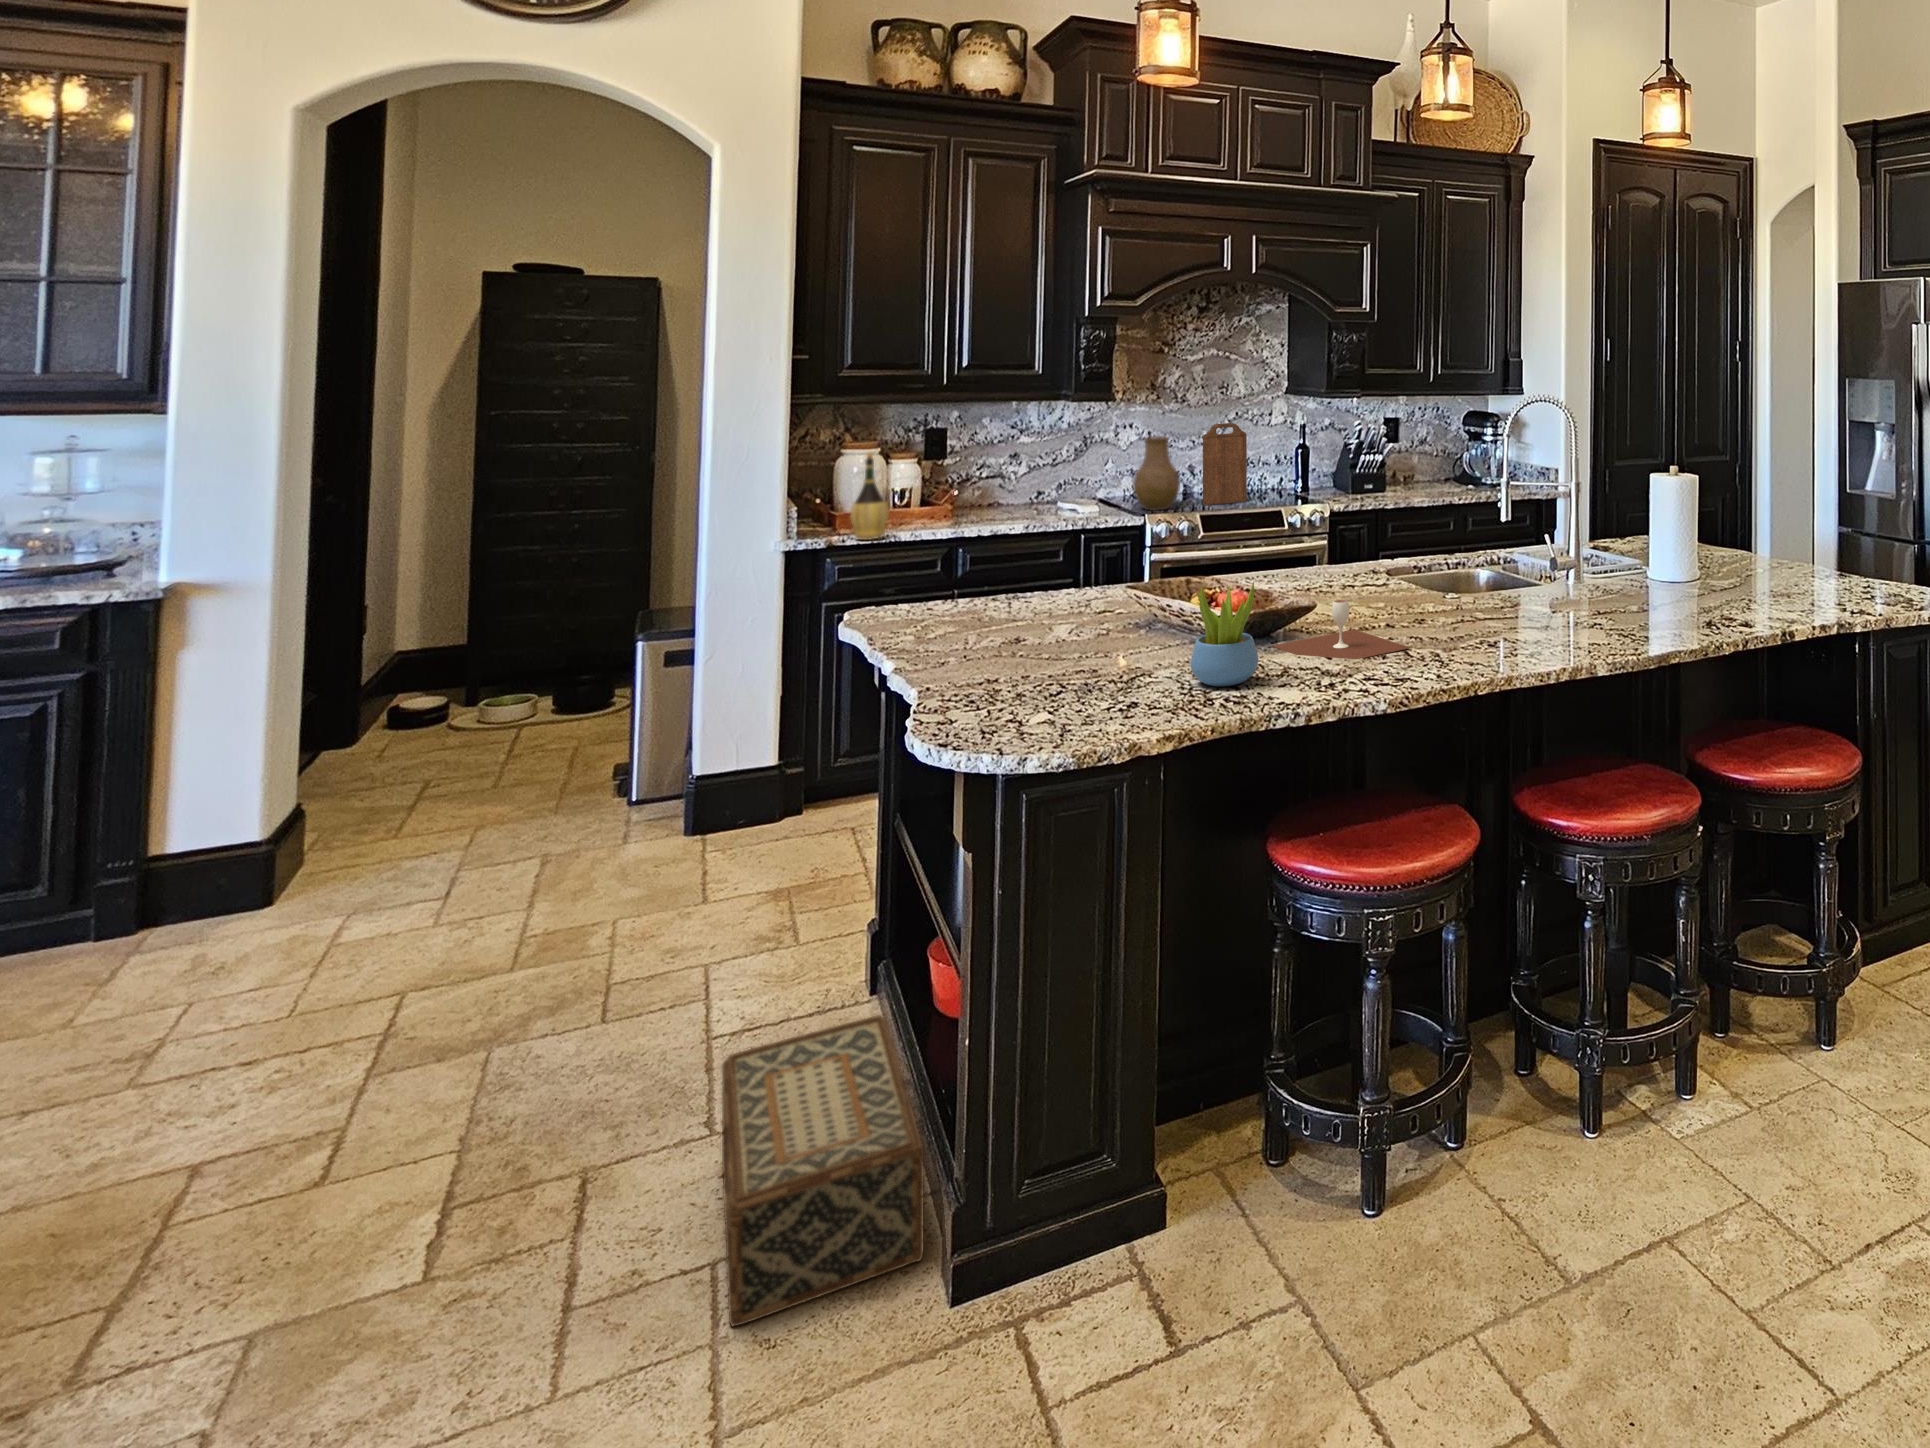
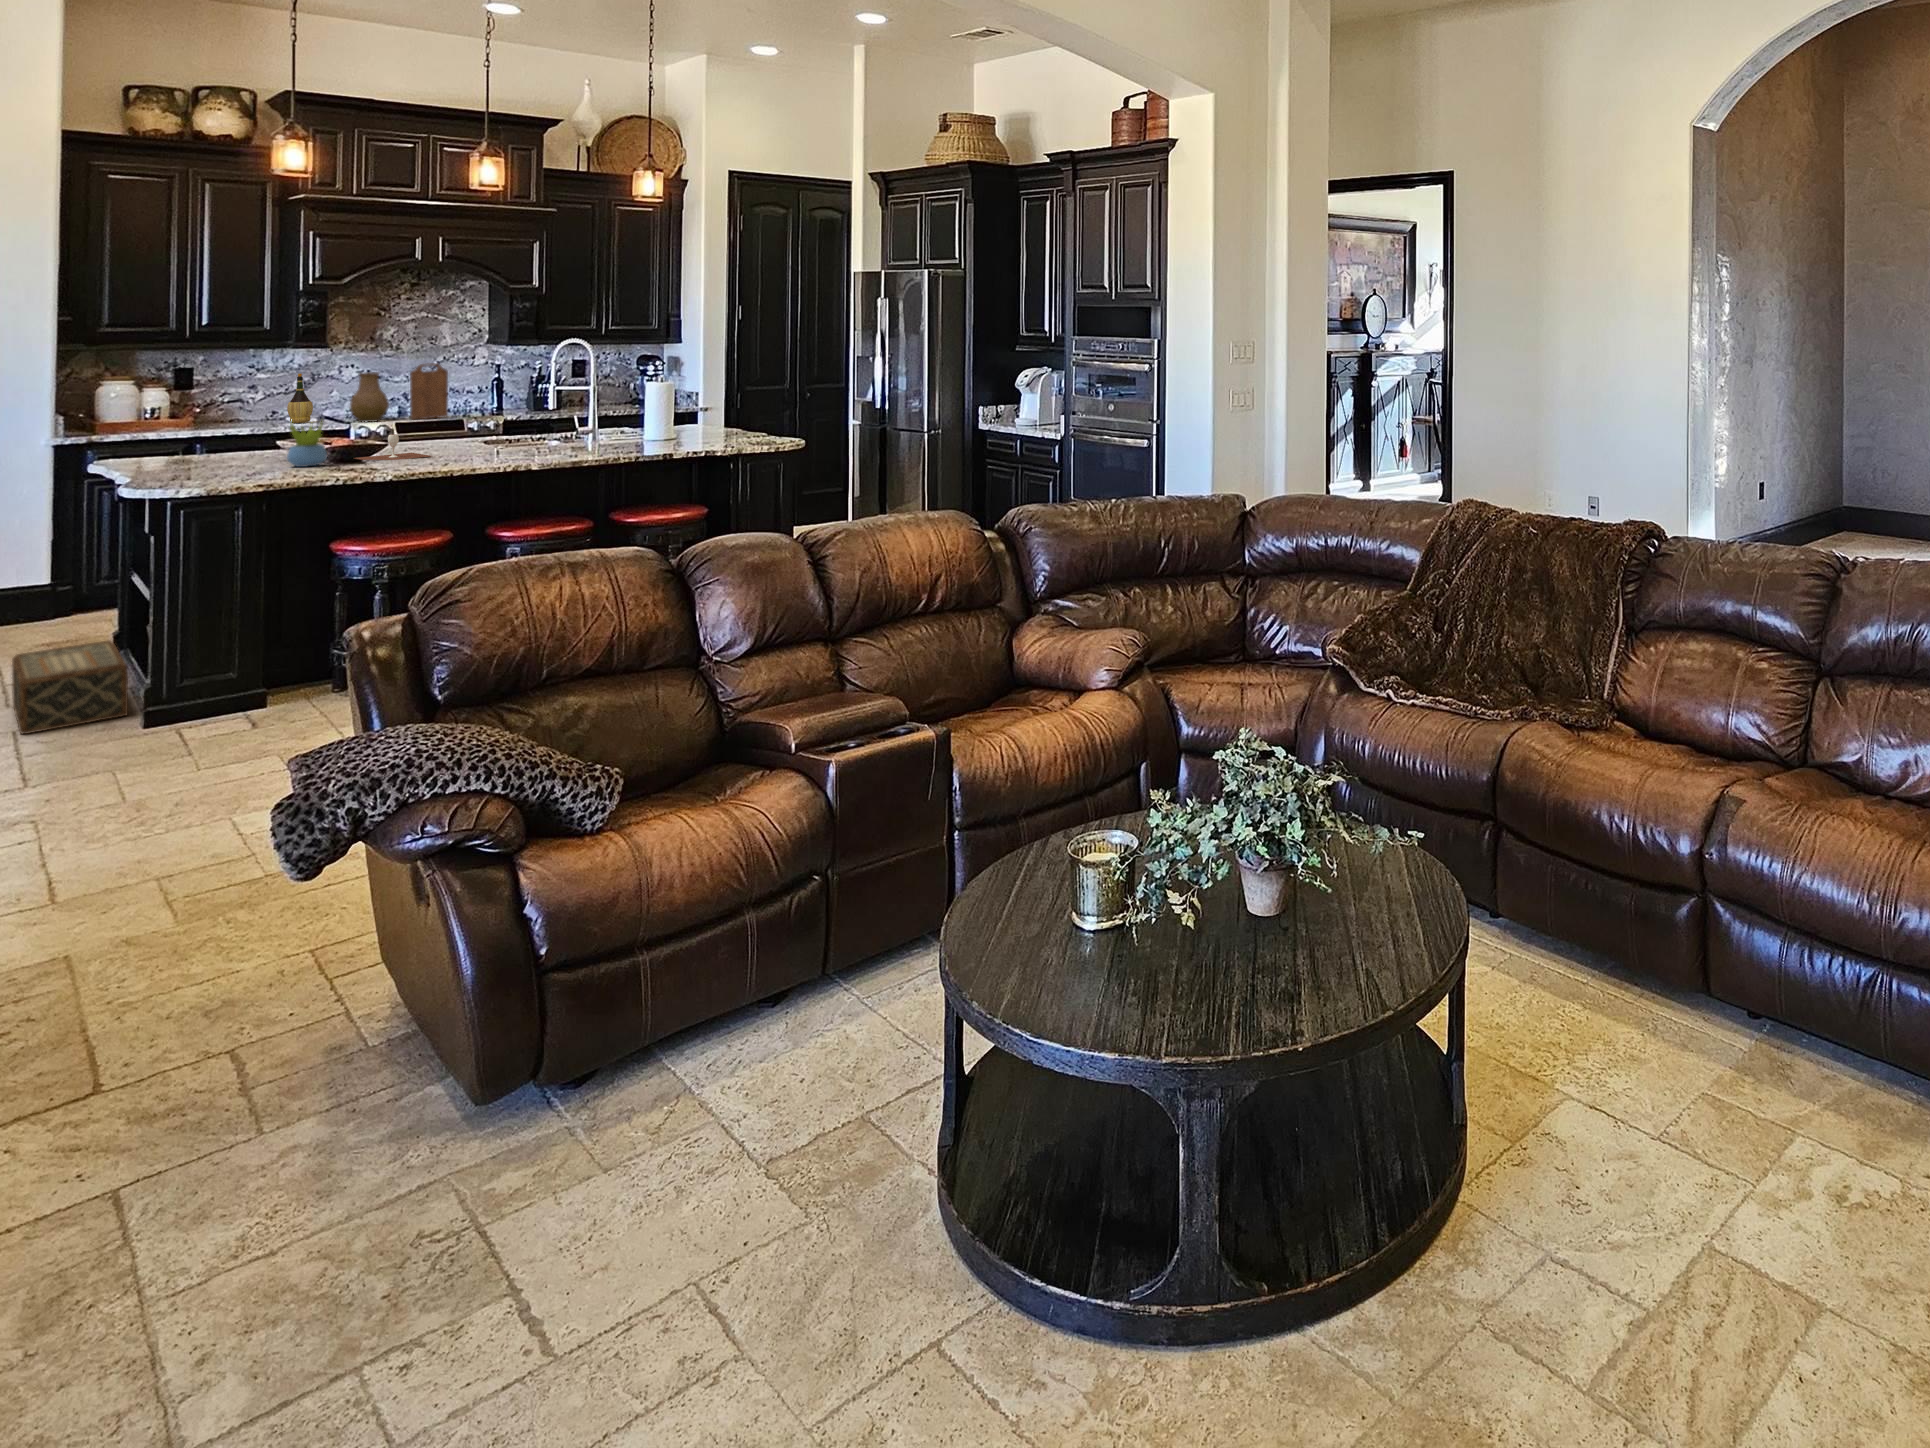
wine bottle: present [850,453,889,540] -> present [287,373,313,423]

